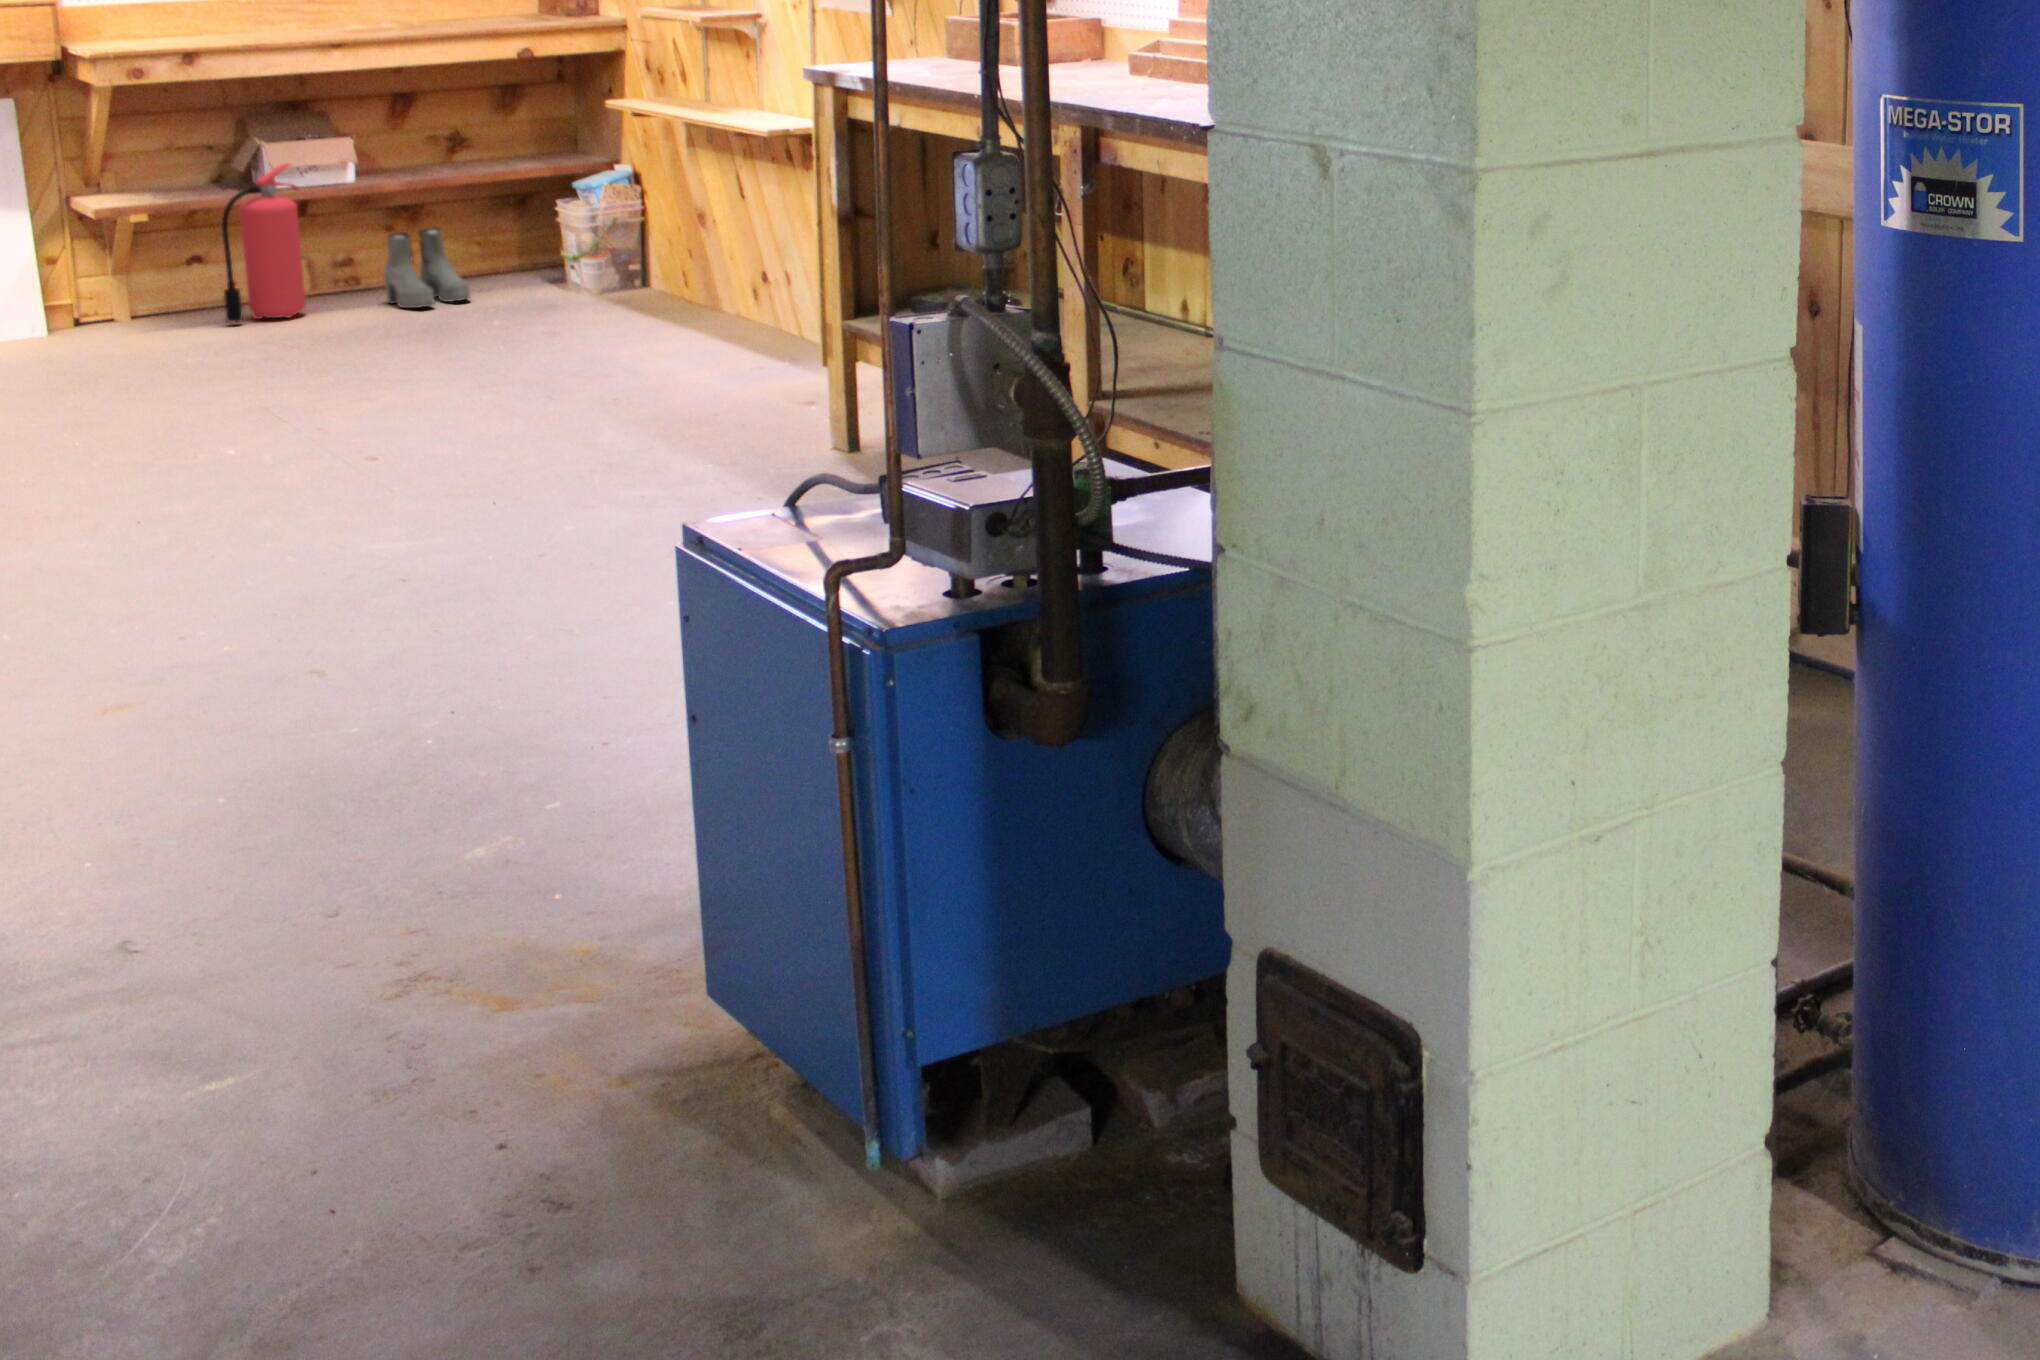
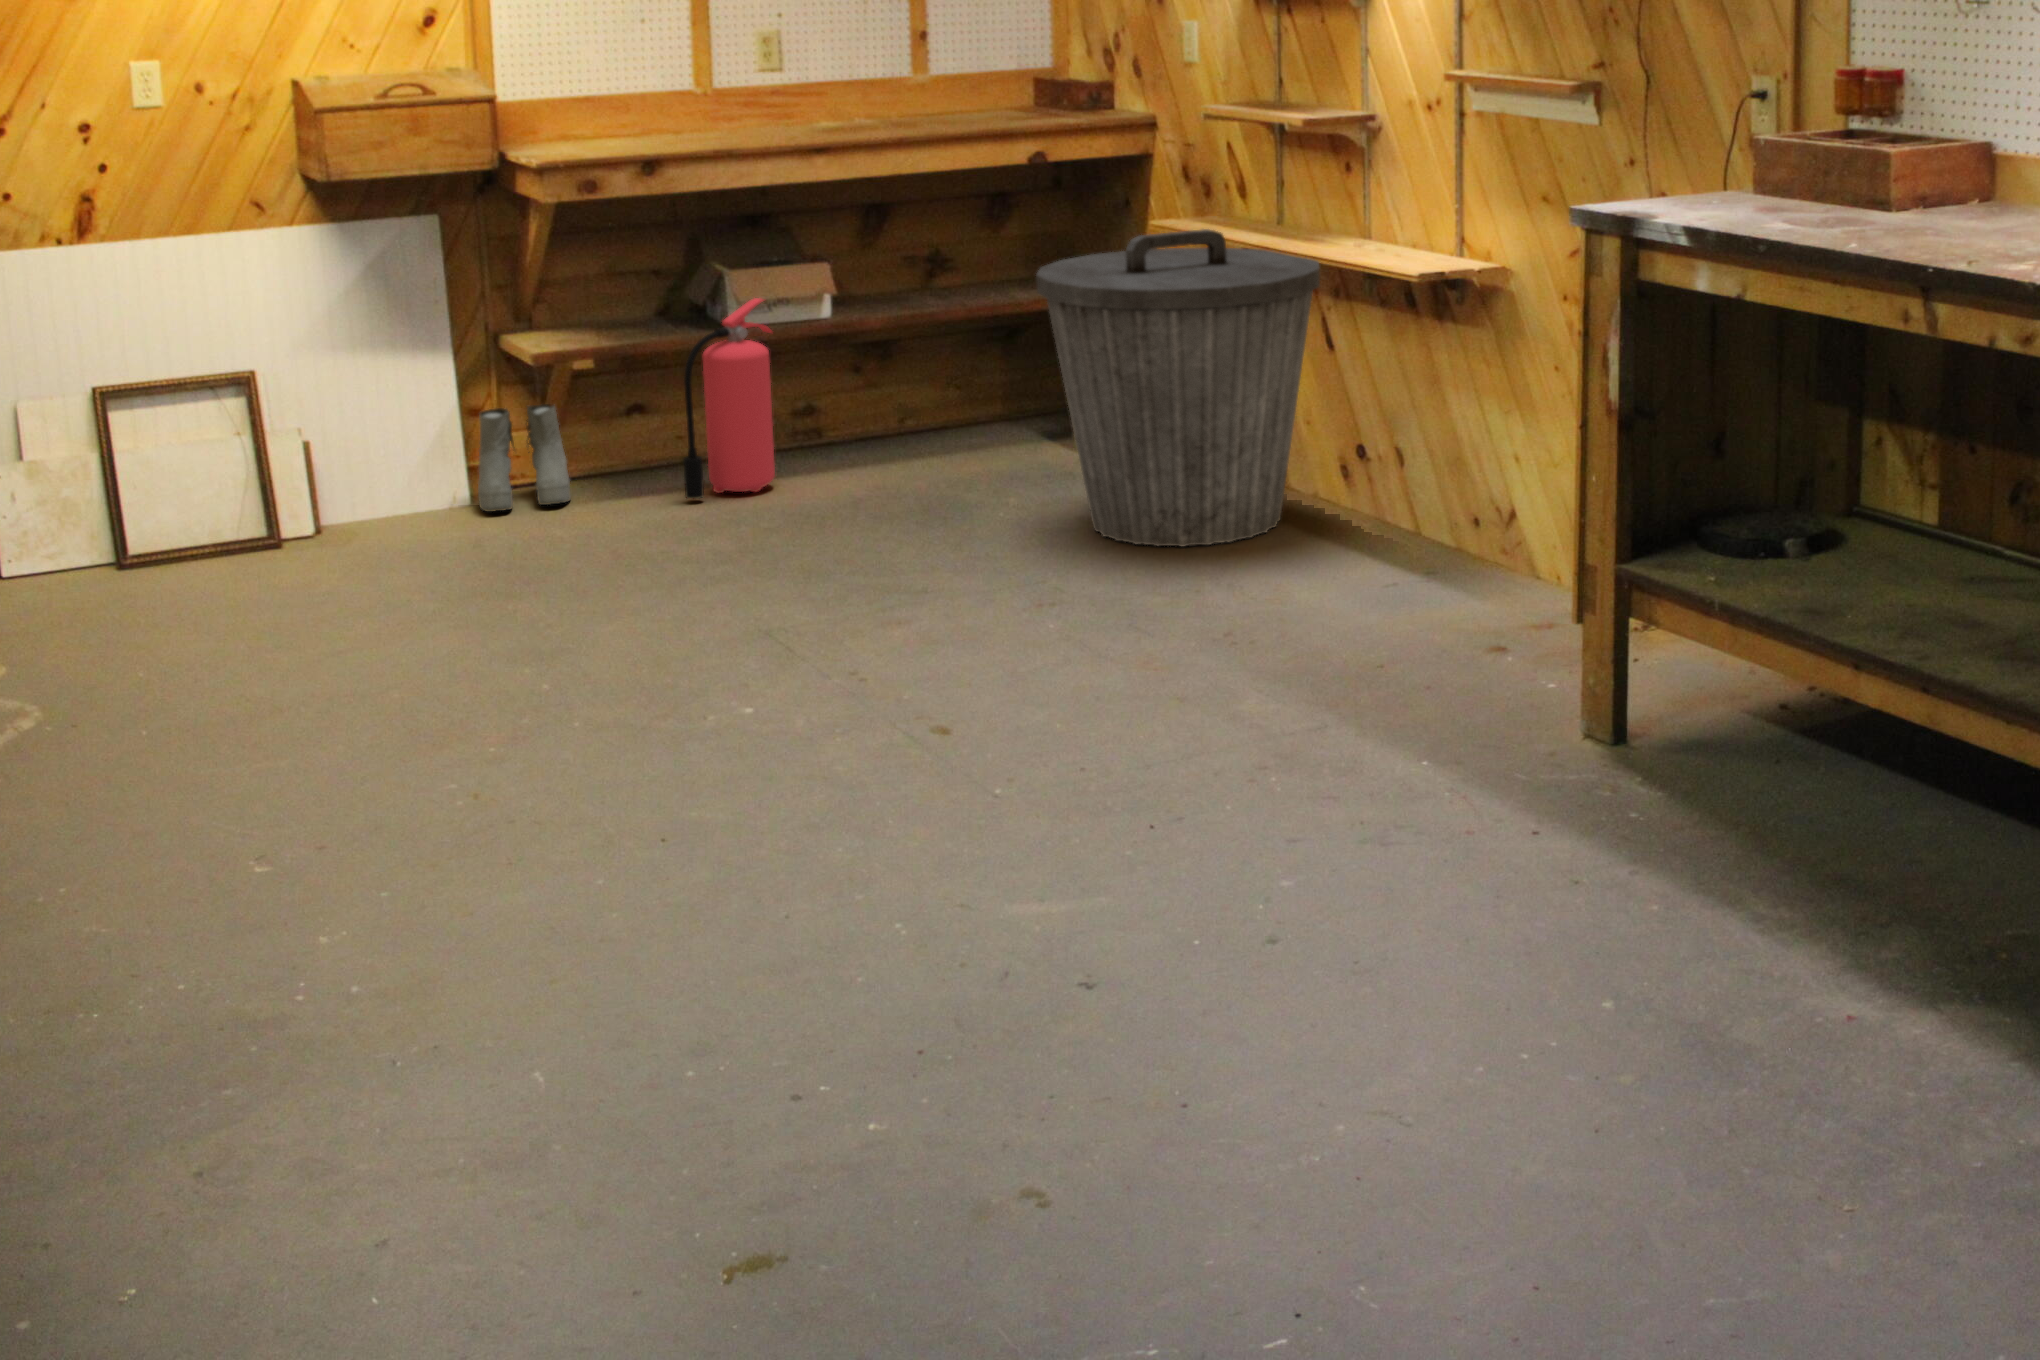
trash can: none [496,102,729,344] -> present [1036,229,1320,546]
boots: present [384,228,470,308] -> present [478,404,571,512]

